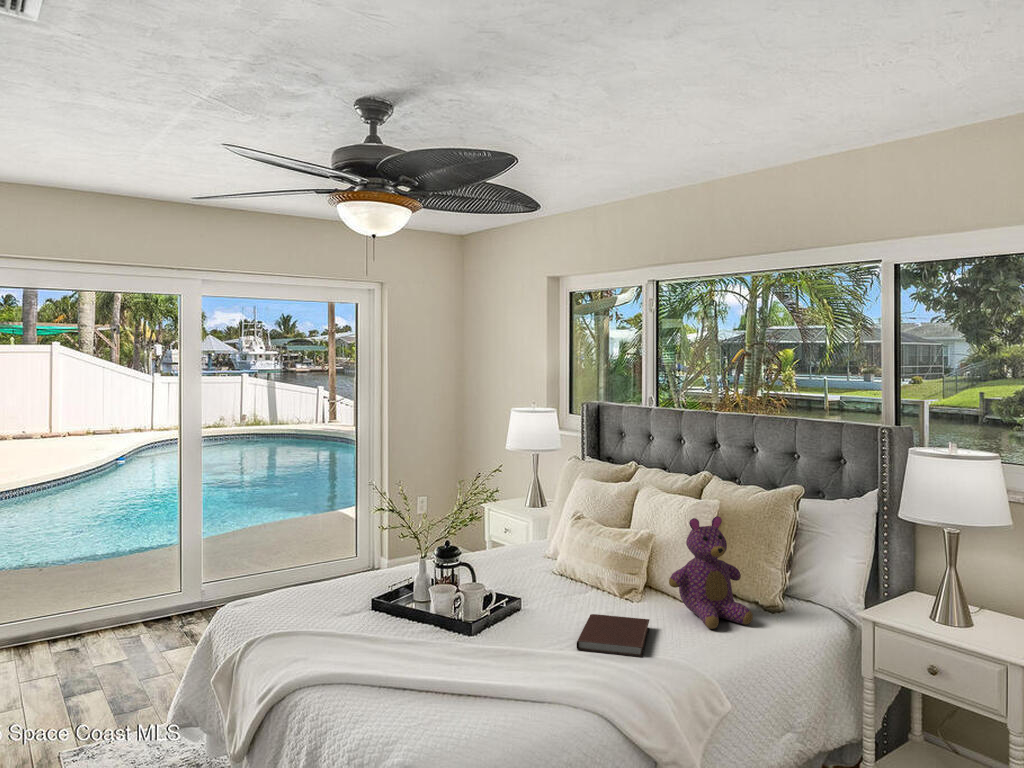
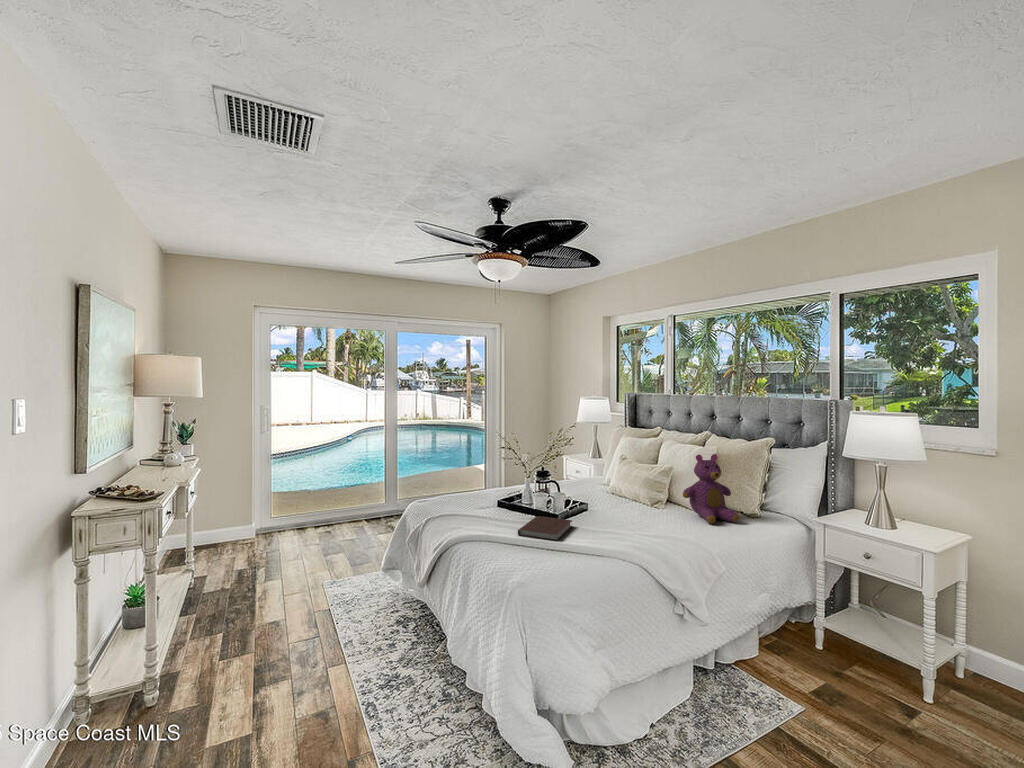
notebook: present [577,614,649,657] -> present [518,516,572,541]

